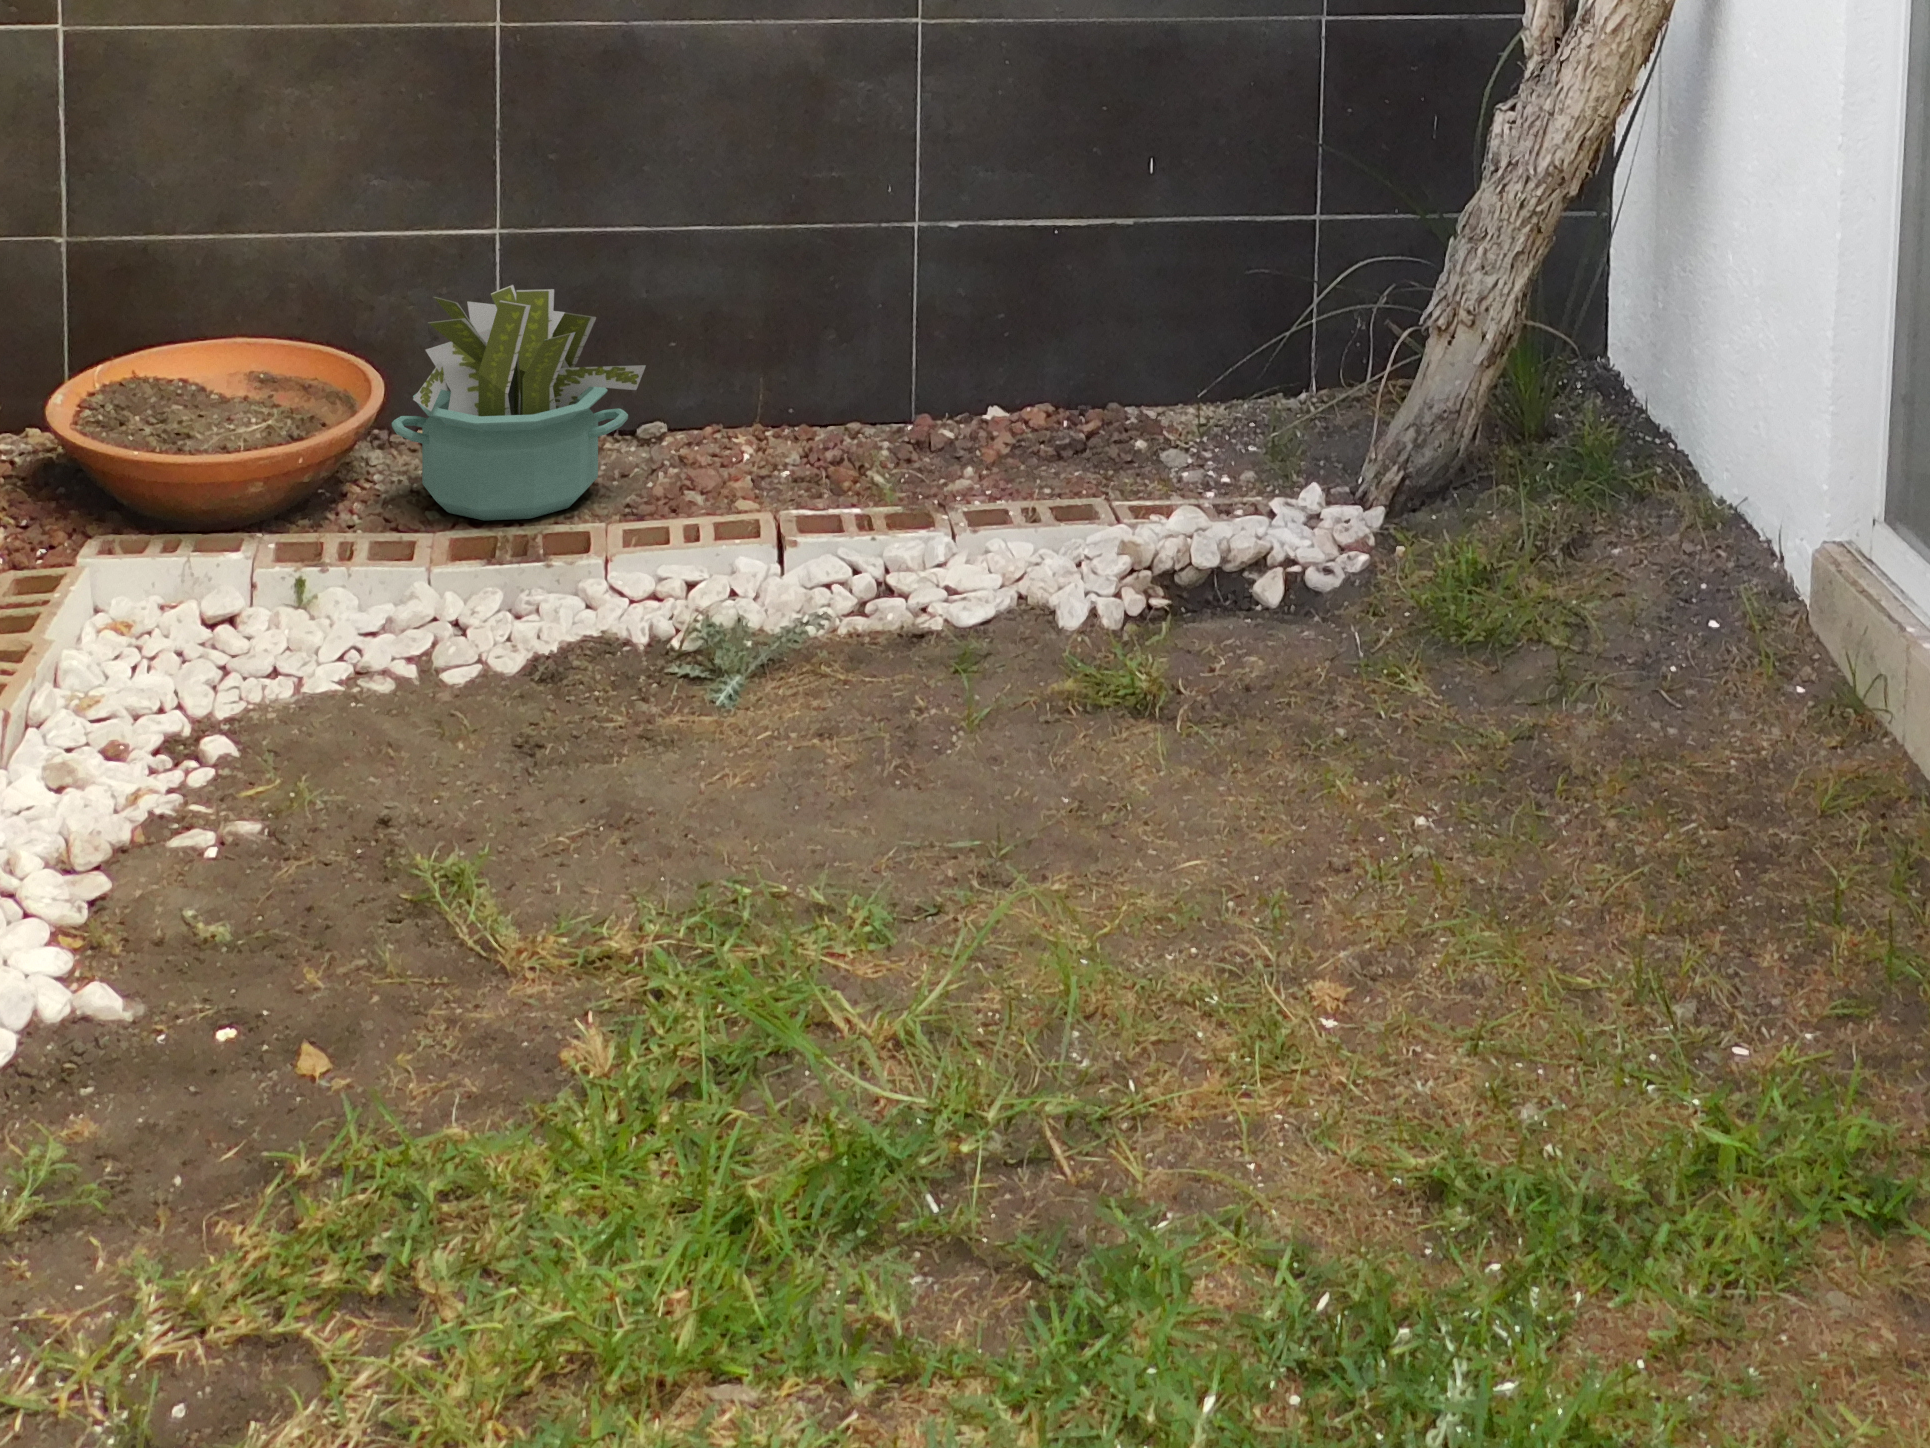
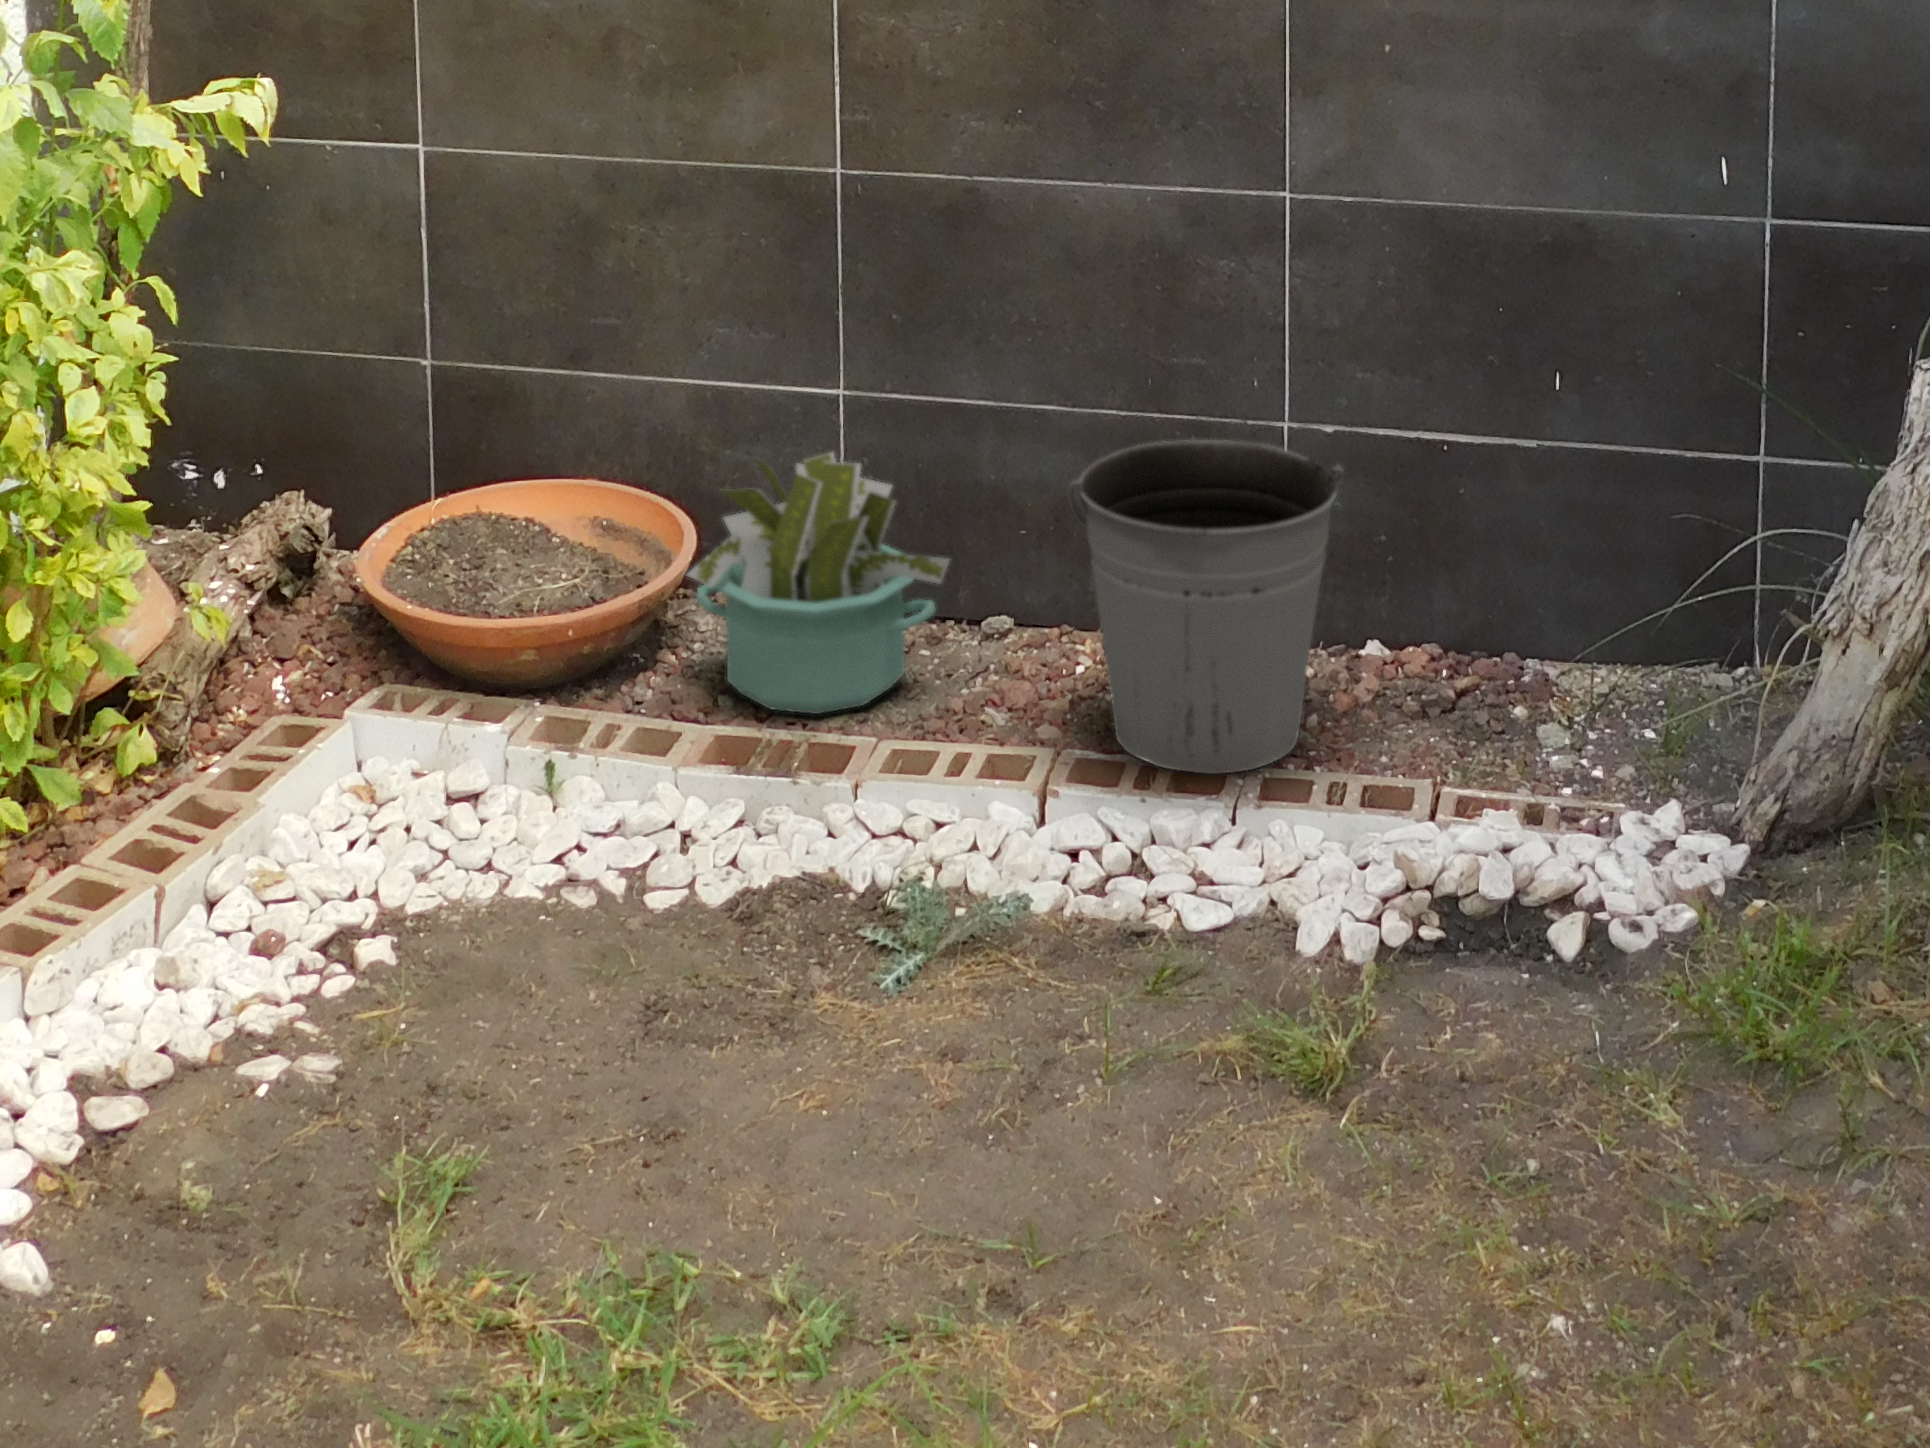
bucket: none [766,240,1004,520] -> present [1069,440,1343,774]

